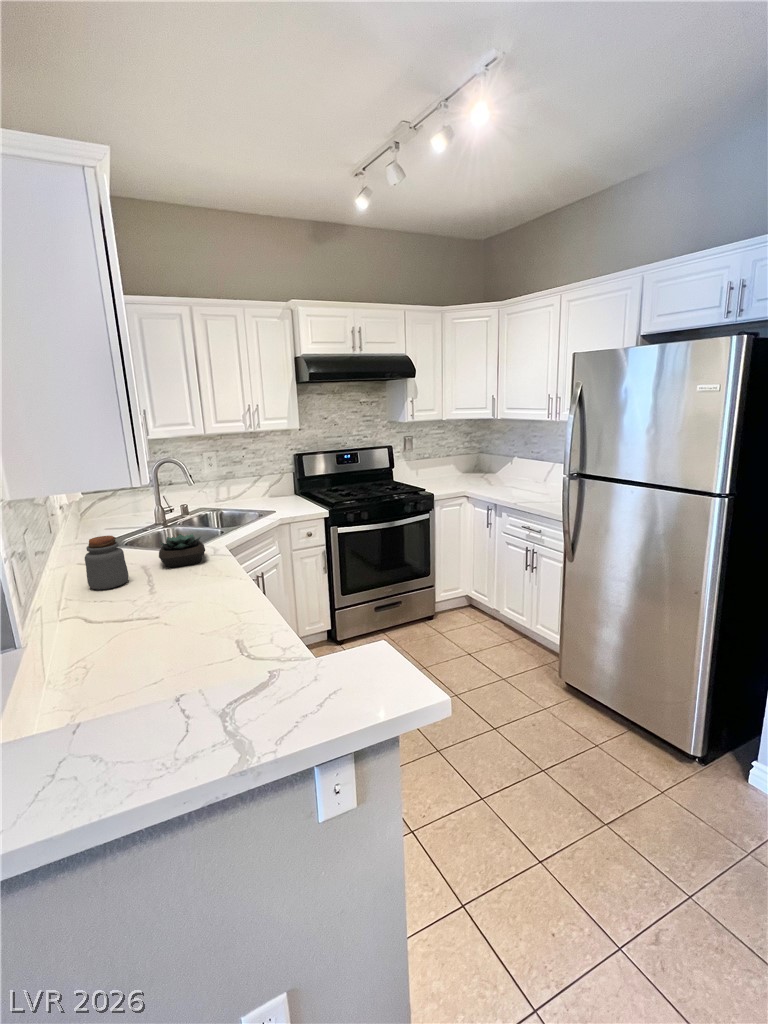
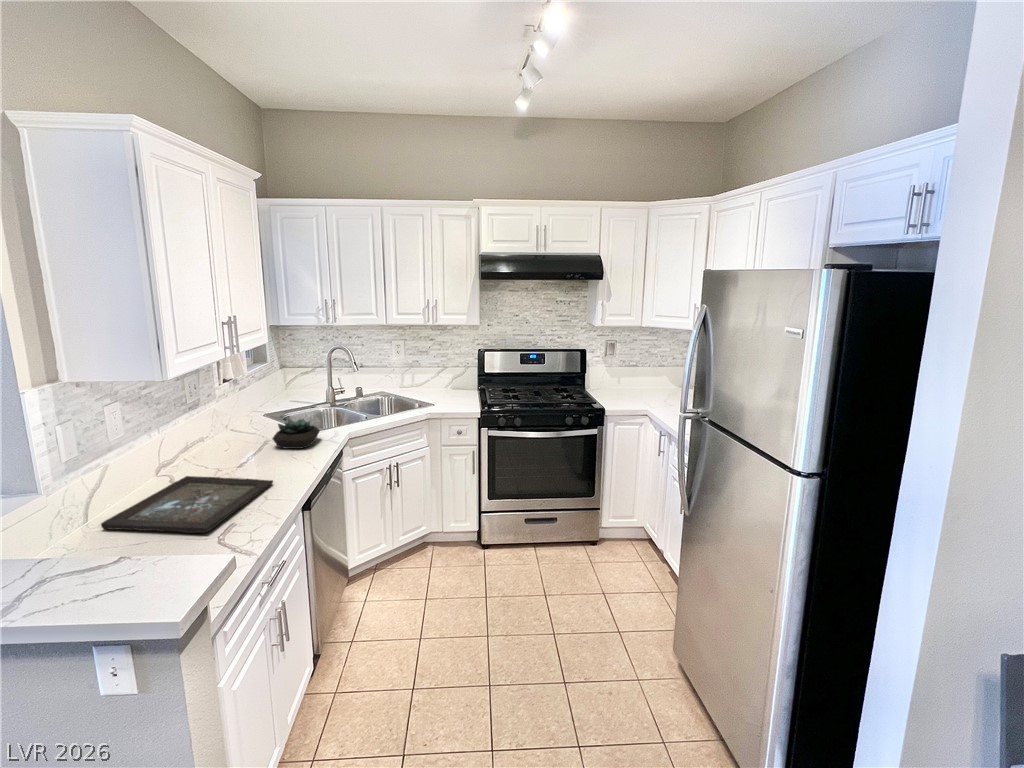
jar: present [85,536,129,589] -> none [203,414,239,459]
tray: none [80,590,222,667] -> present [101,476,273,533]

